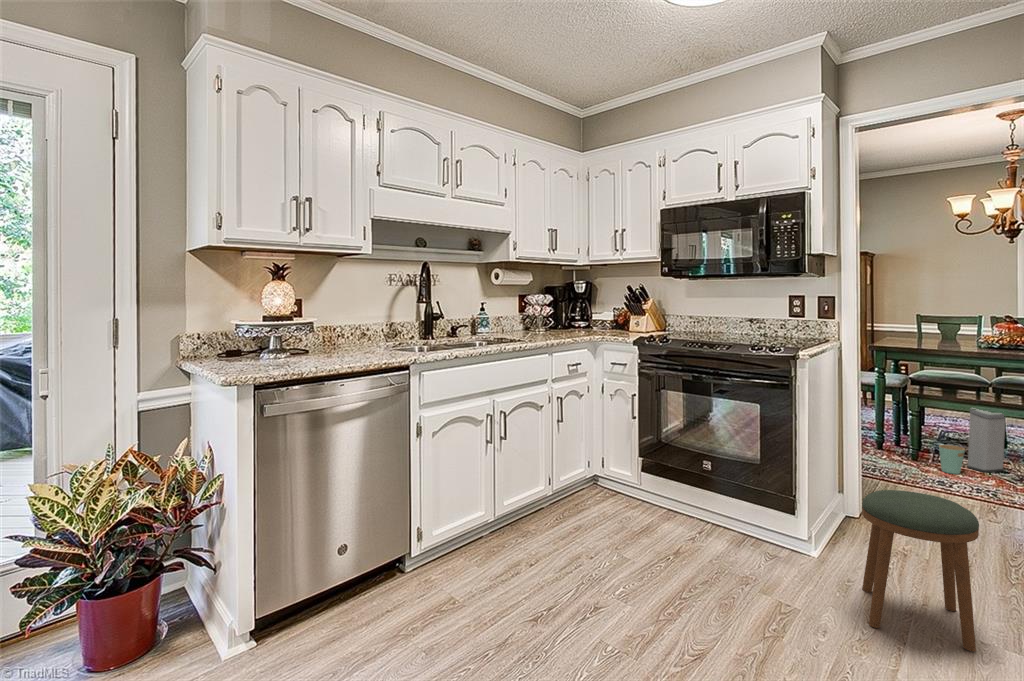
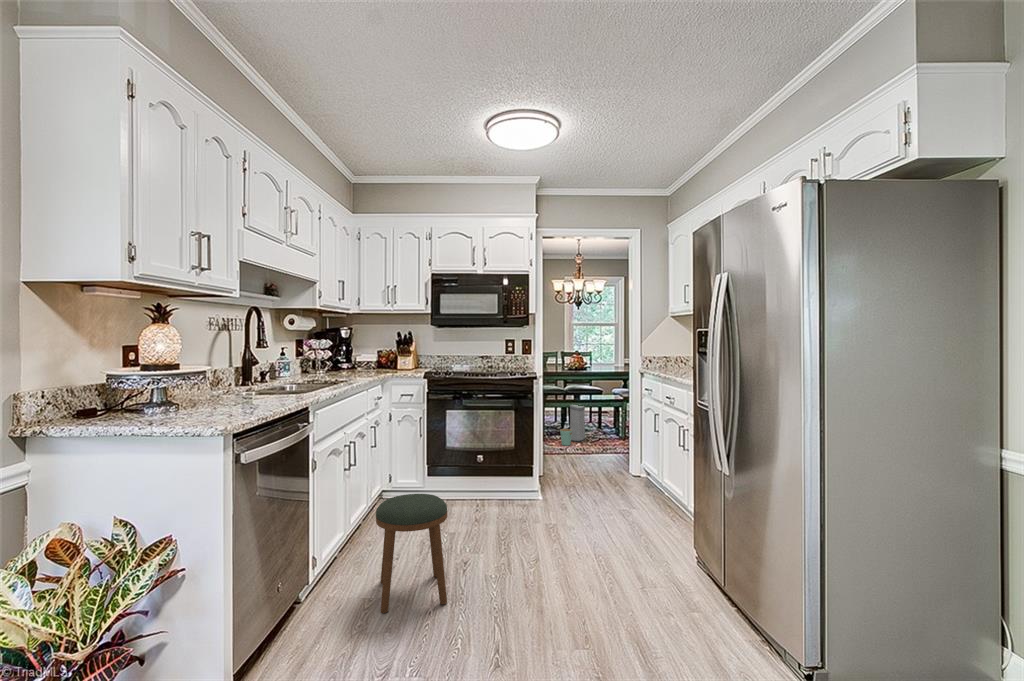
stool: present [862,490,979,651] -> present [376,494,447,613]

